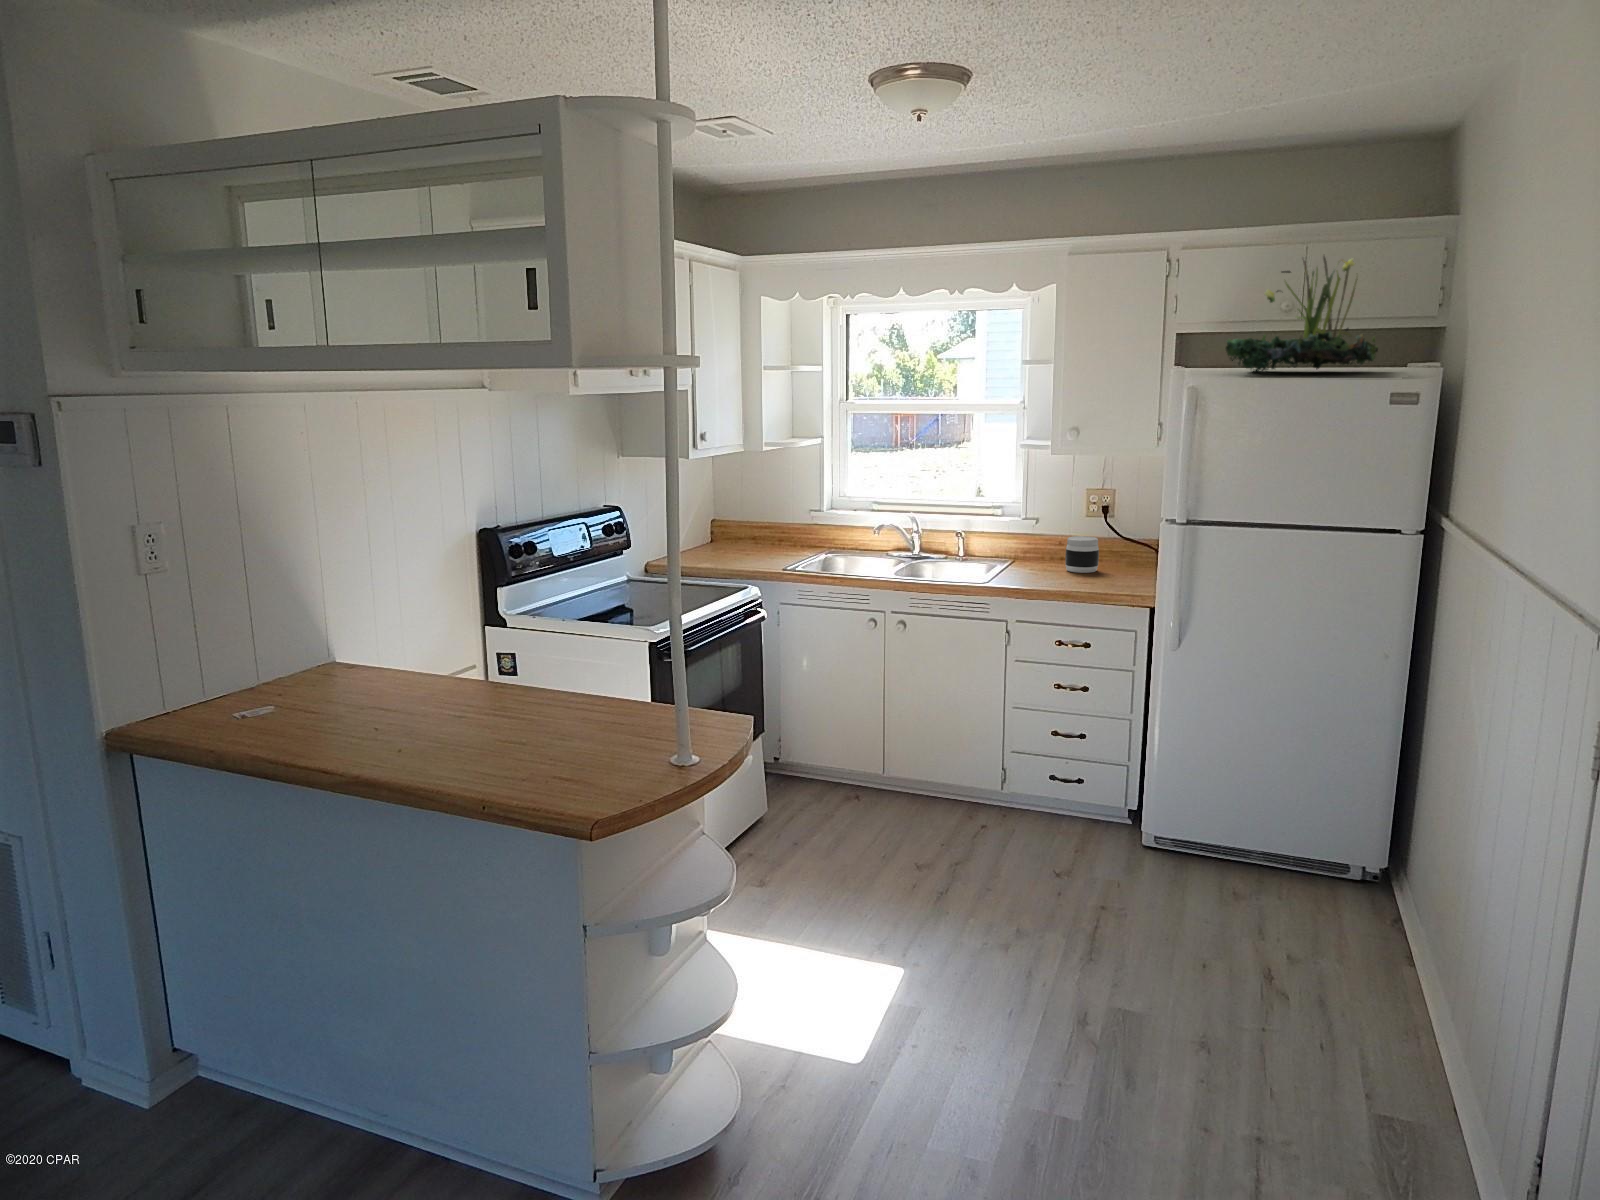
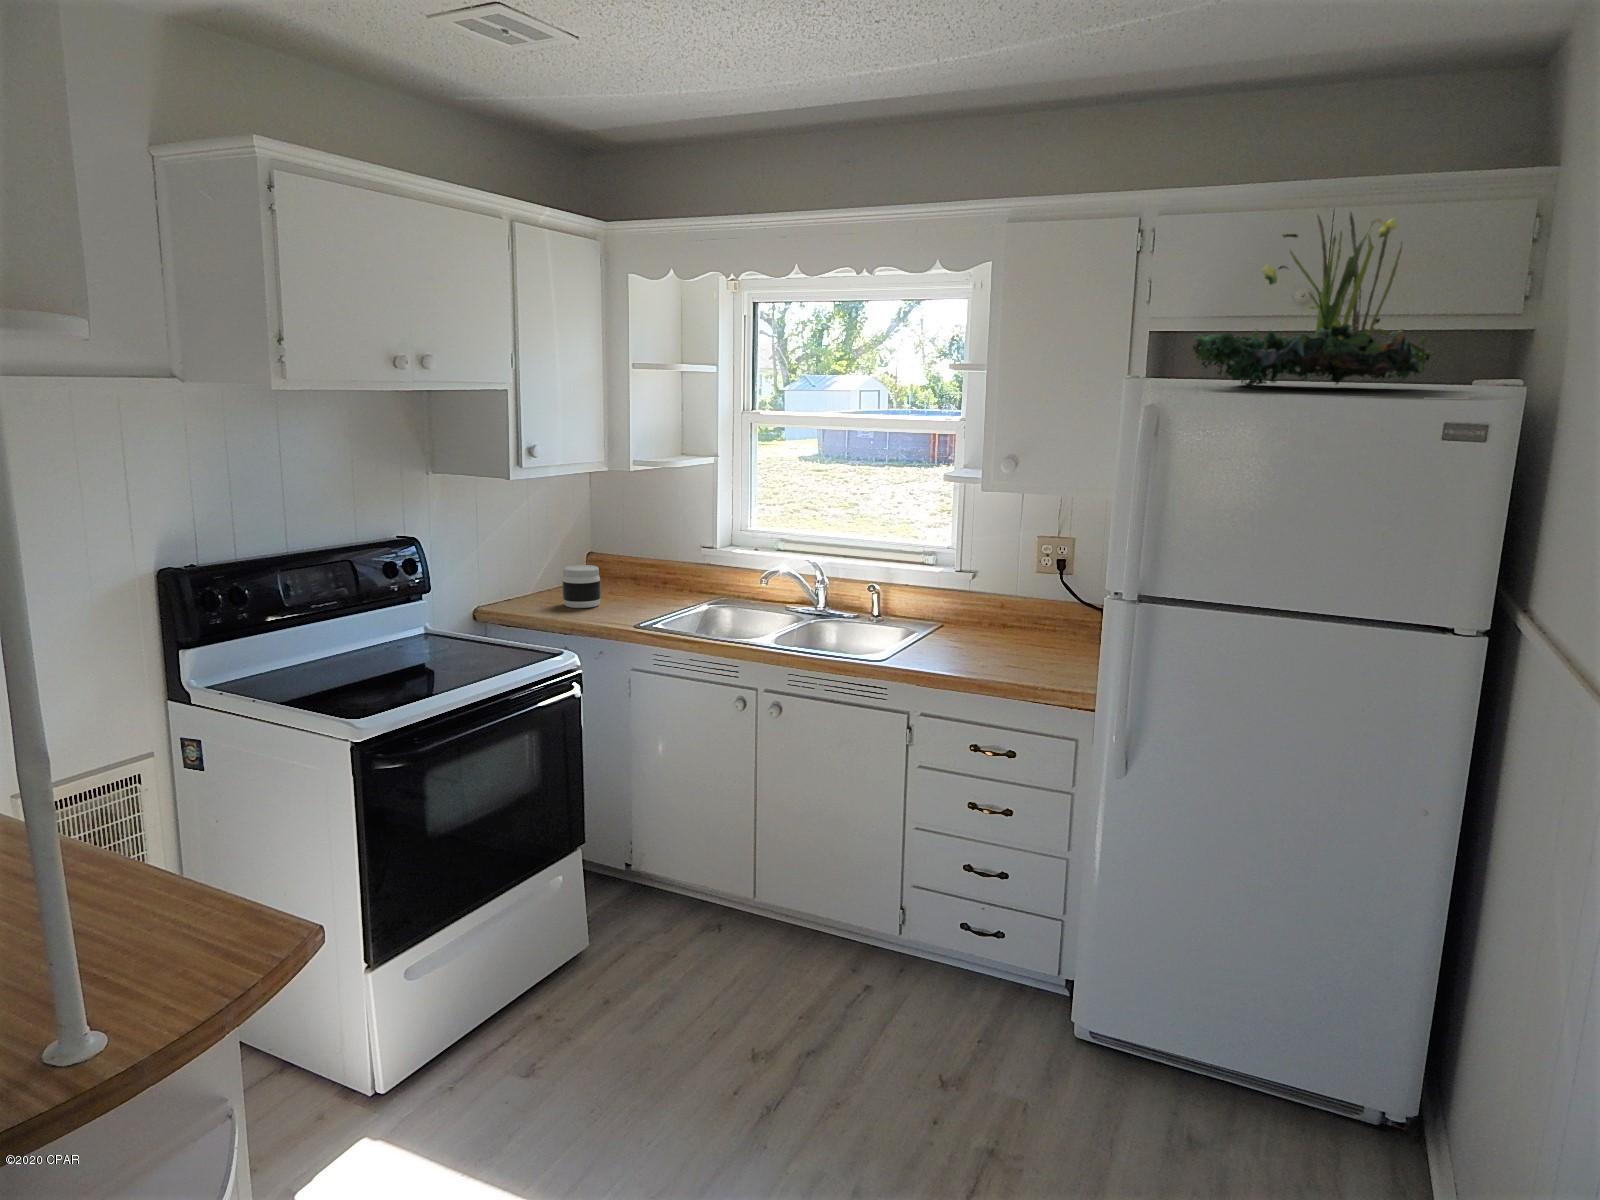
jar: present [1065,536,1099,573] -> present [562,565,601,608]

